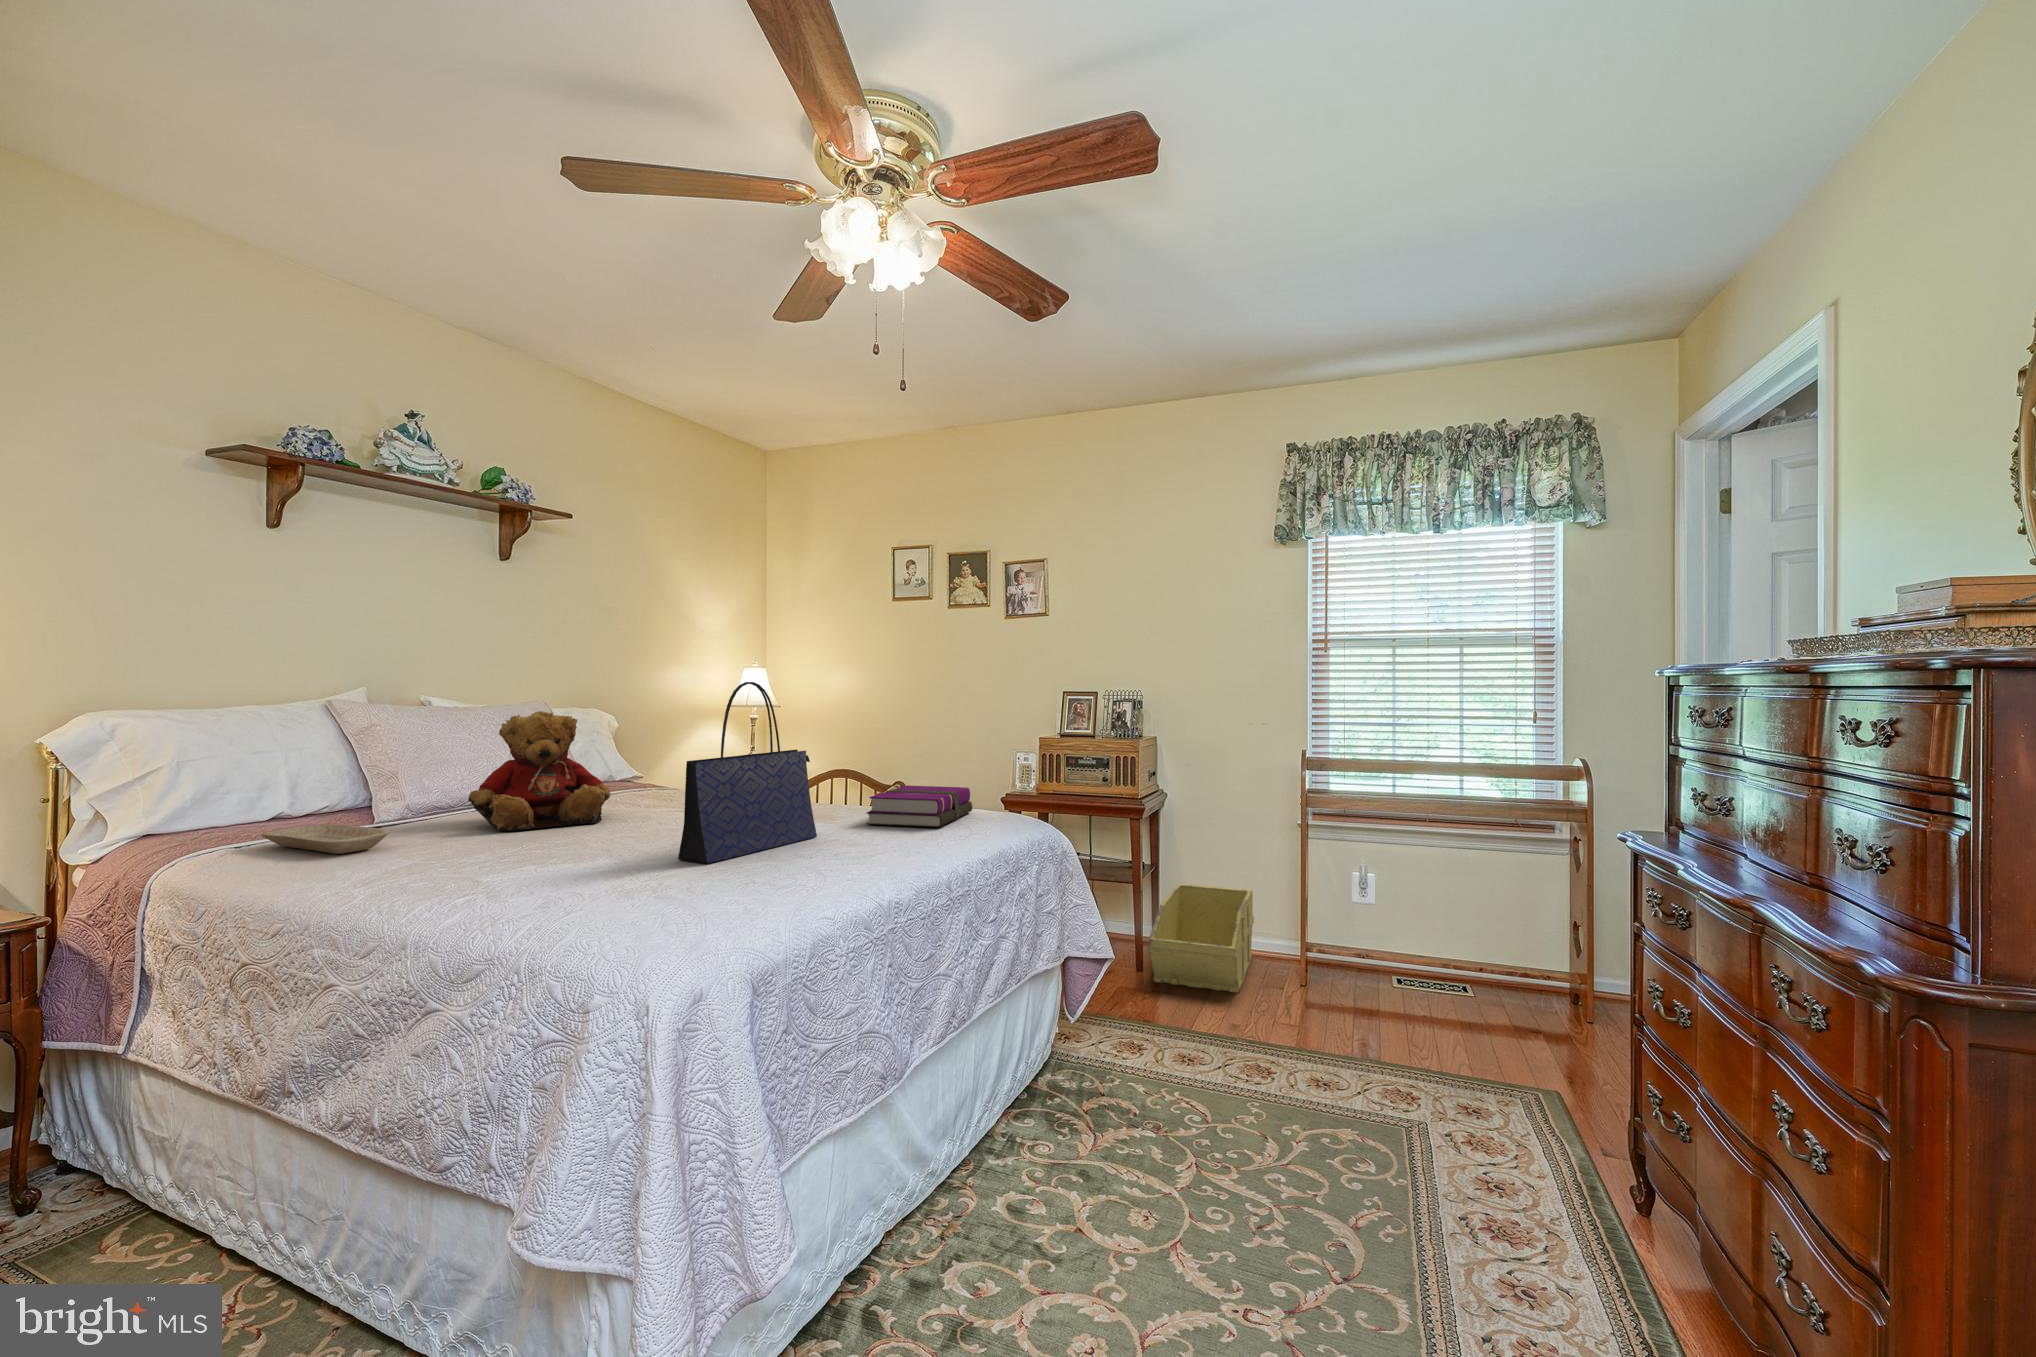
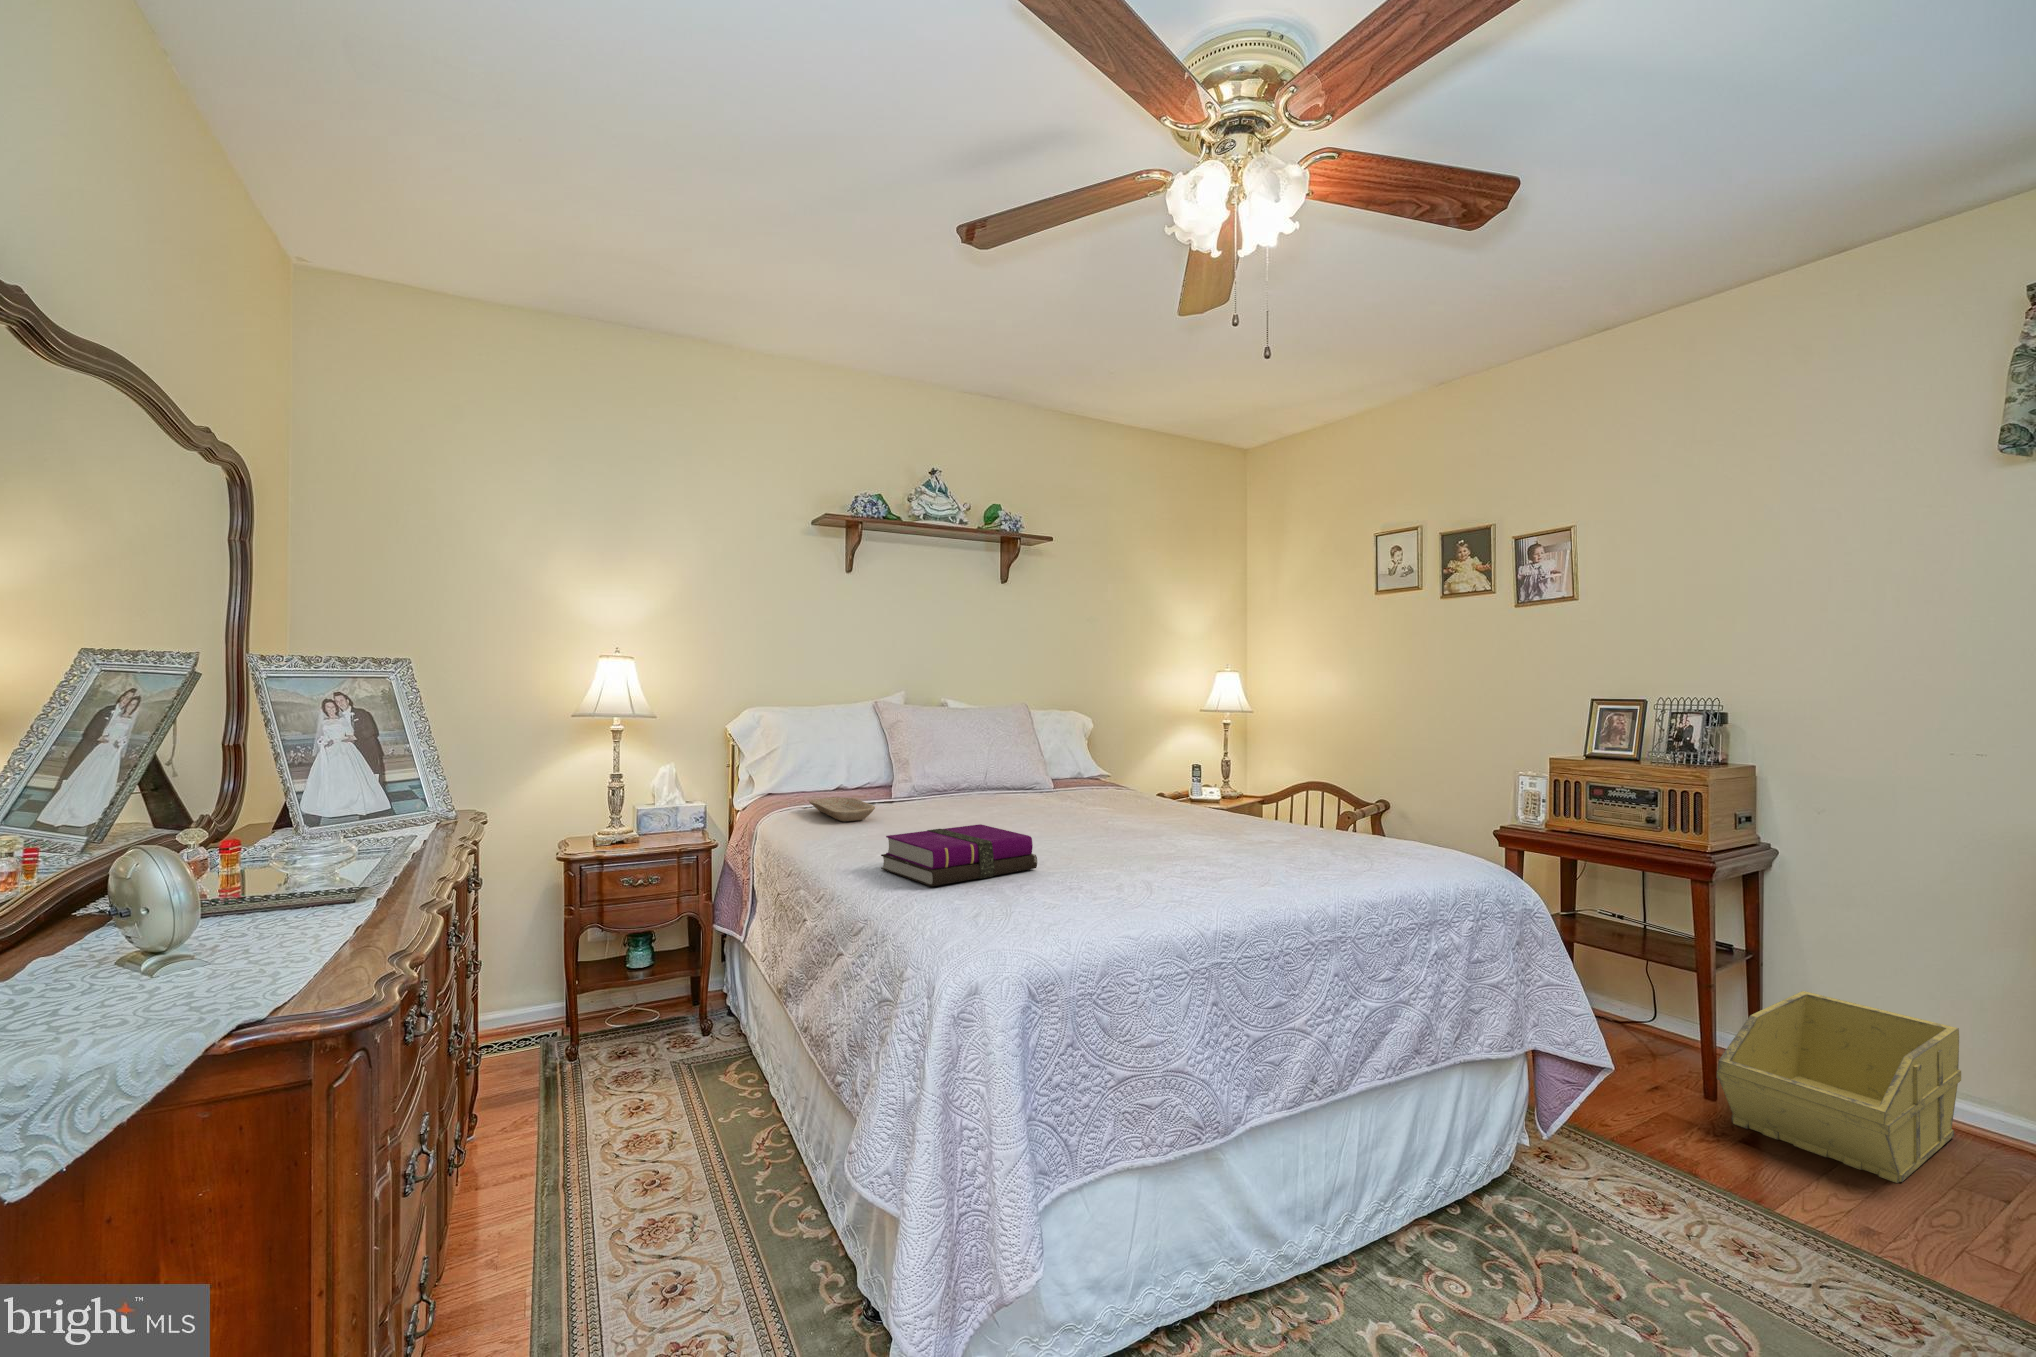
tote bag: present [678,682,817,863] -> none [1050,693,1195,868]
teddy bear: present [468,711,610,831] -> none [938,715,1044,817]
notebook: present [866,786,973,827] -> present [881,824,1037,886]

